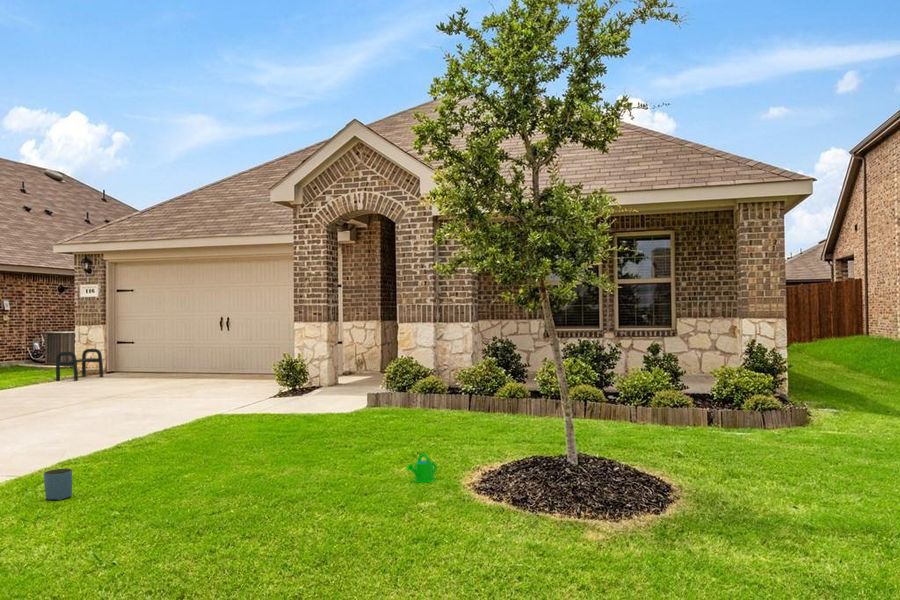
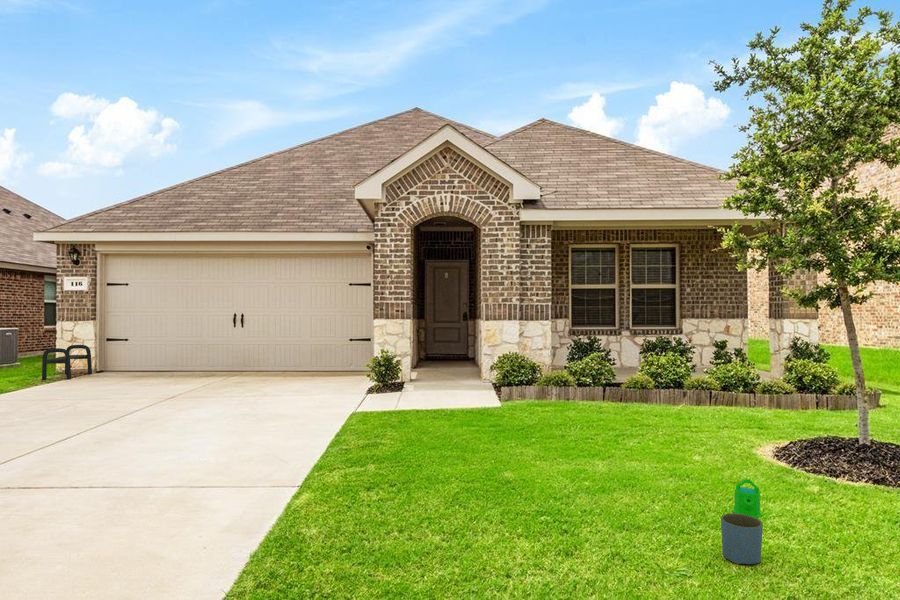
watering can: present [407,453,437,483] -> present [733,479,762,517]
planter: present [44,468,72,500] -> present [721,513,763,565]

